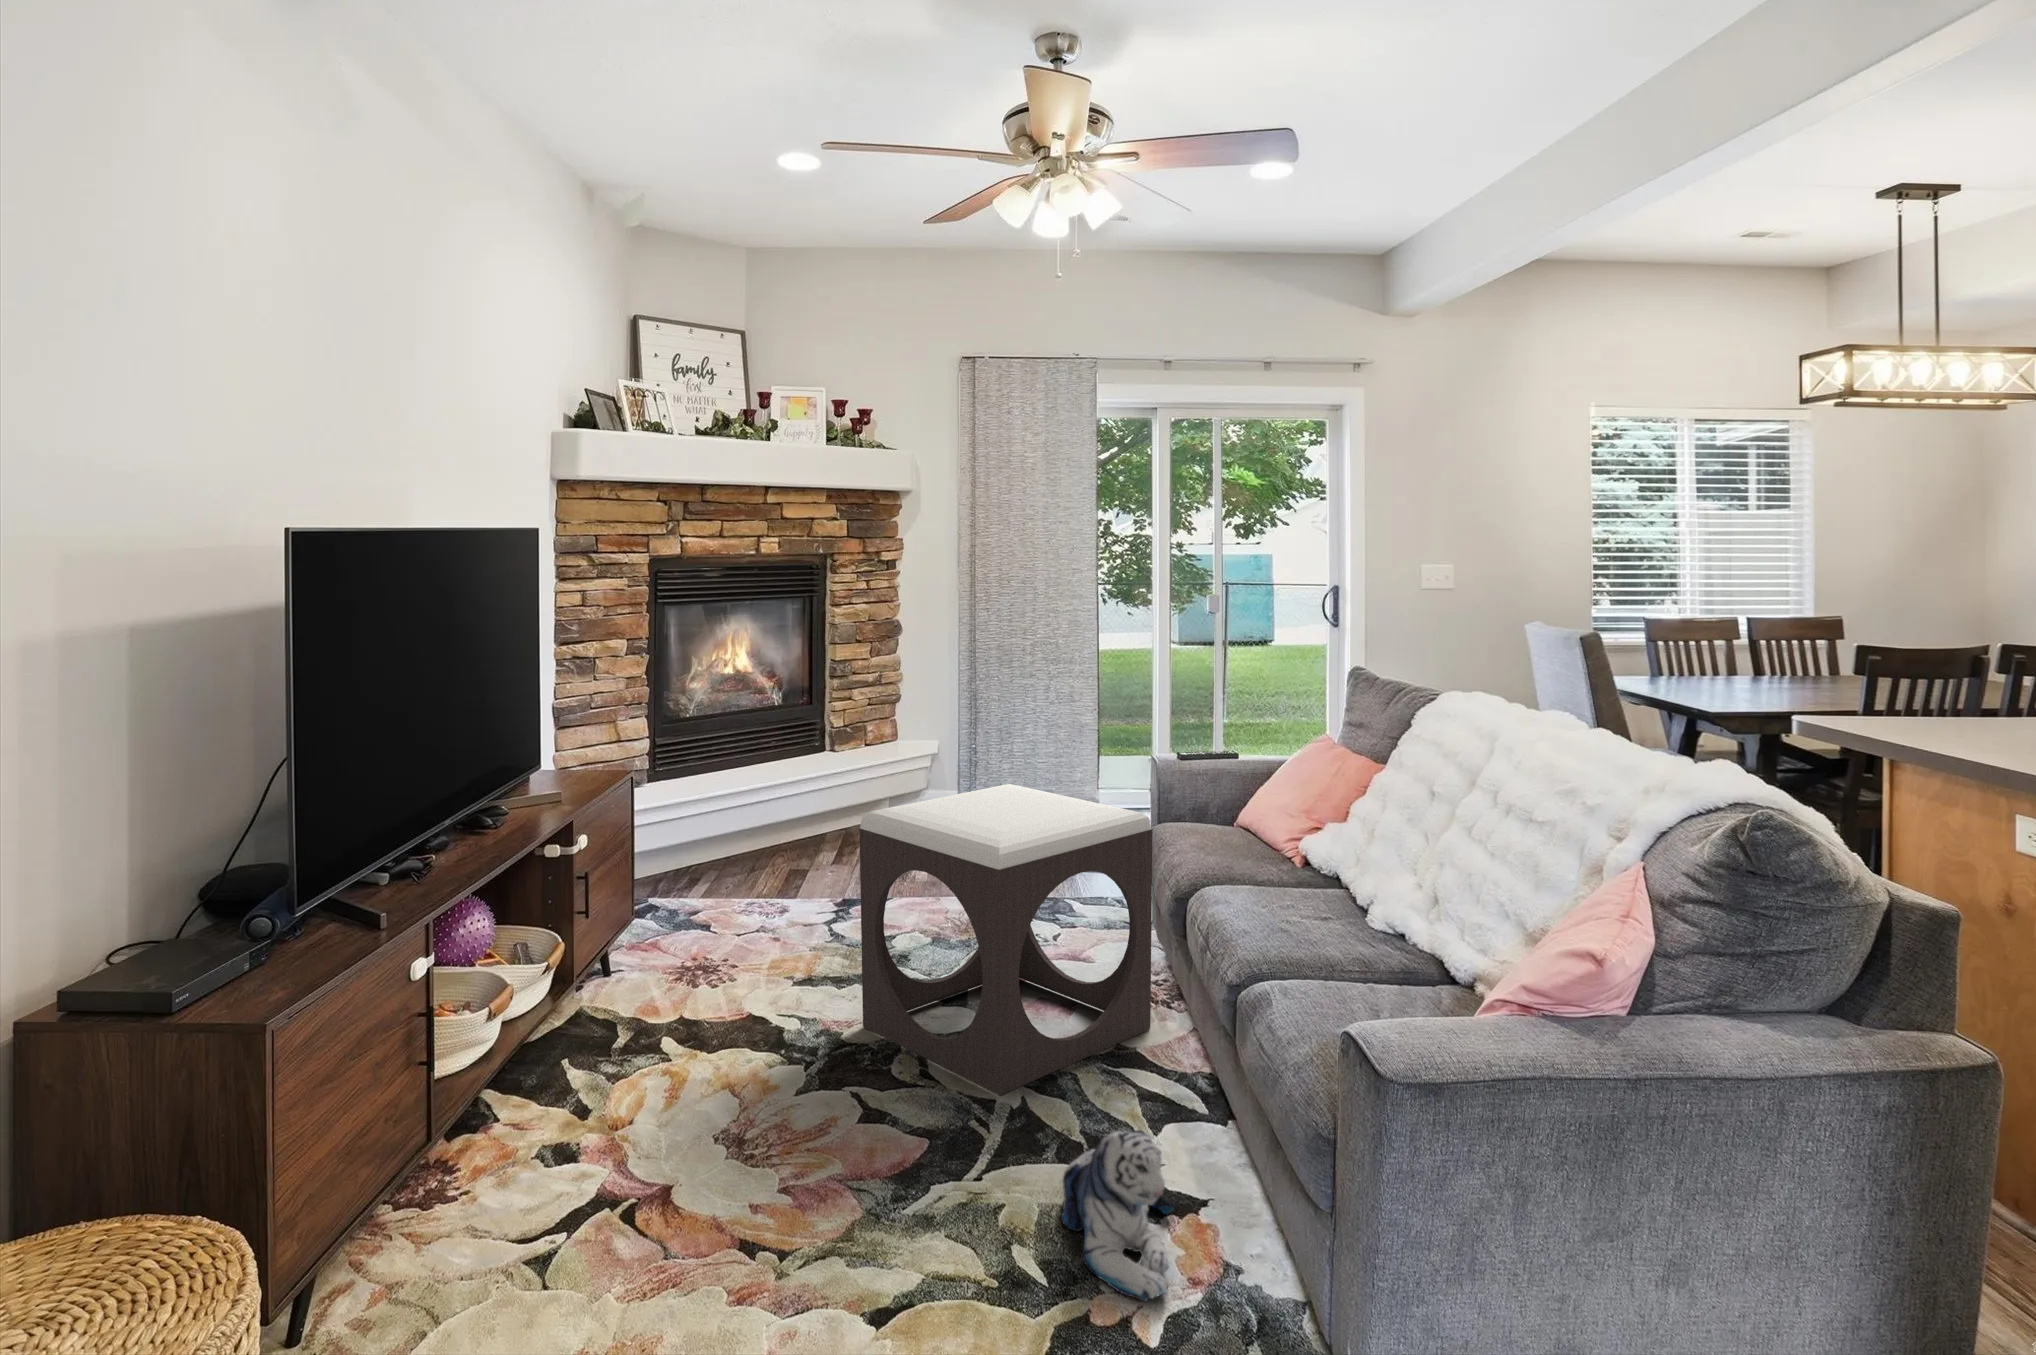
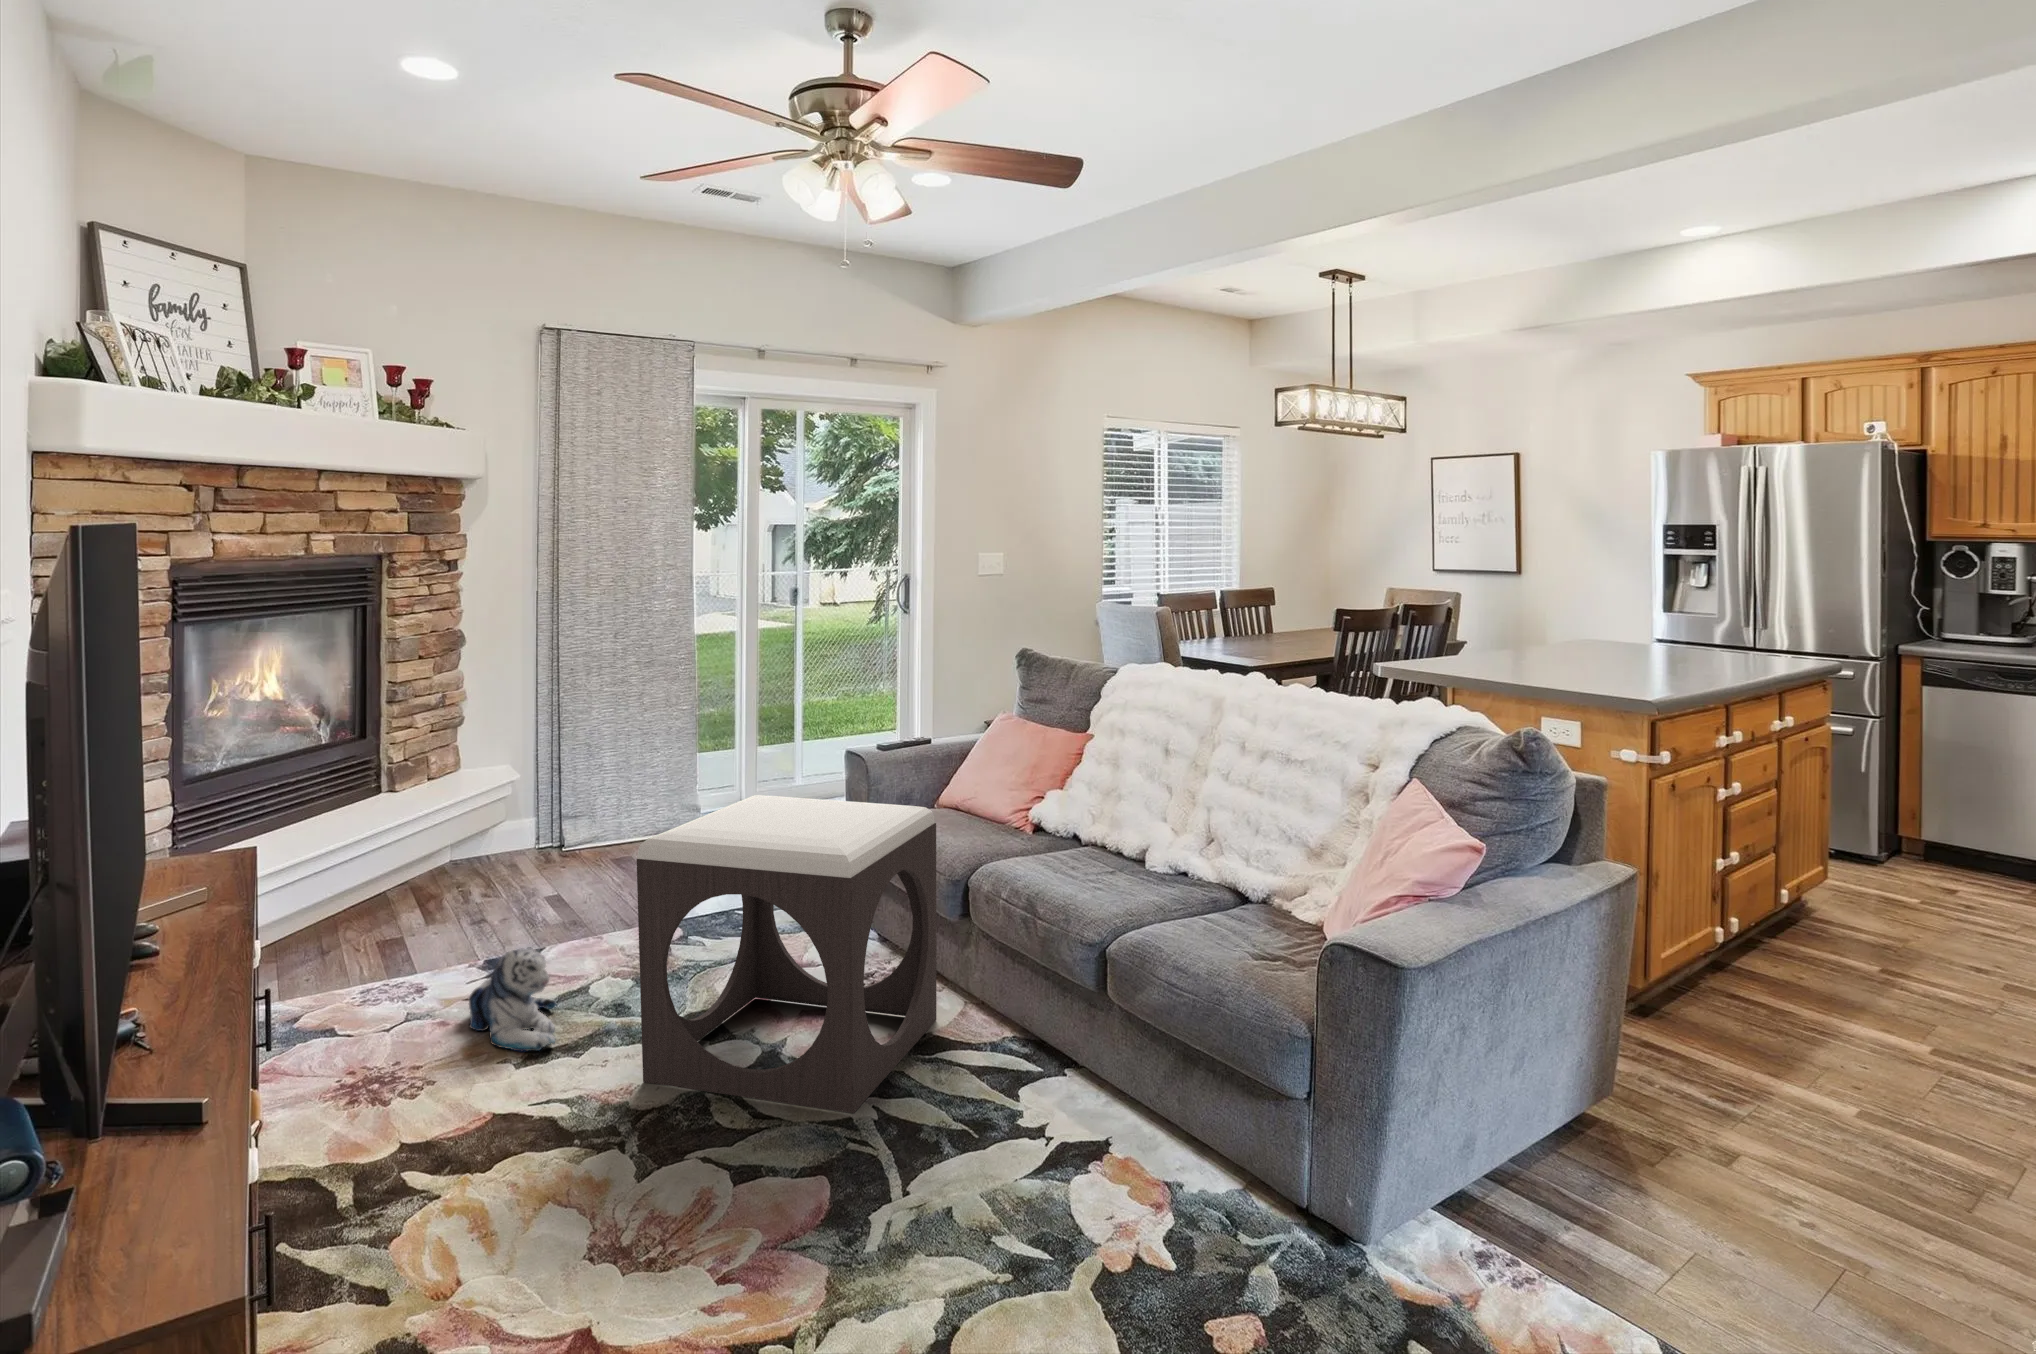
plush toy: present [1060,1130,1173,1301] -> present [469,947,556,1052]

